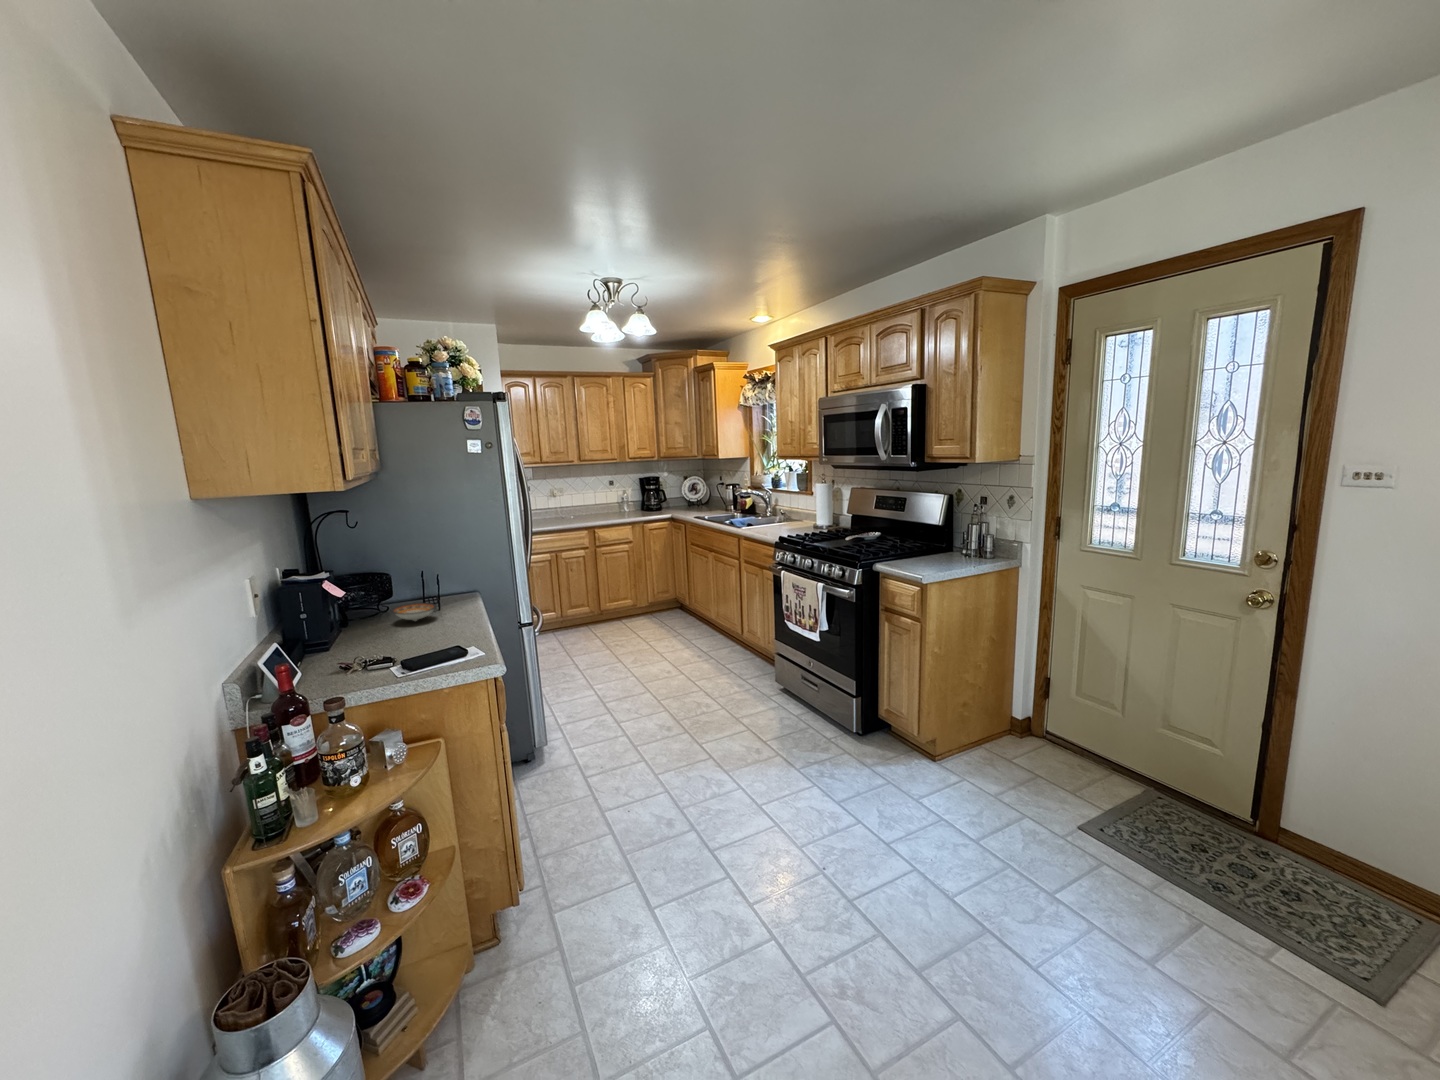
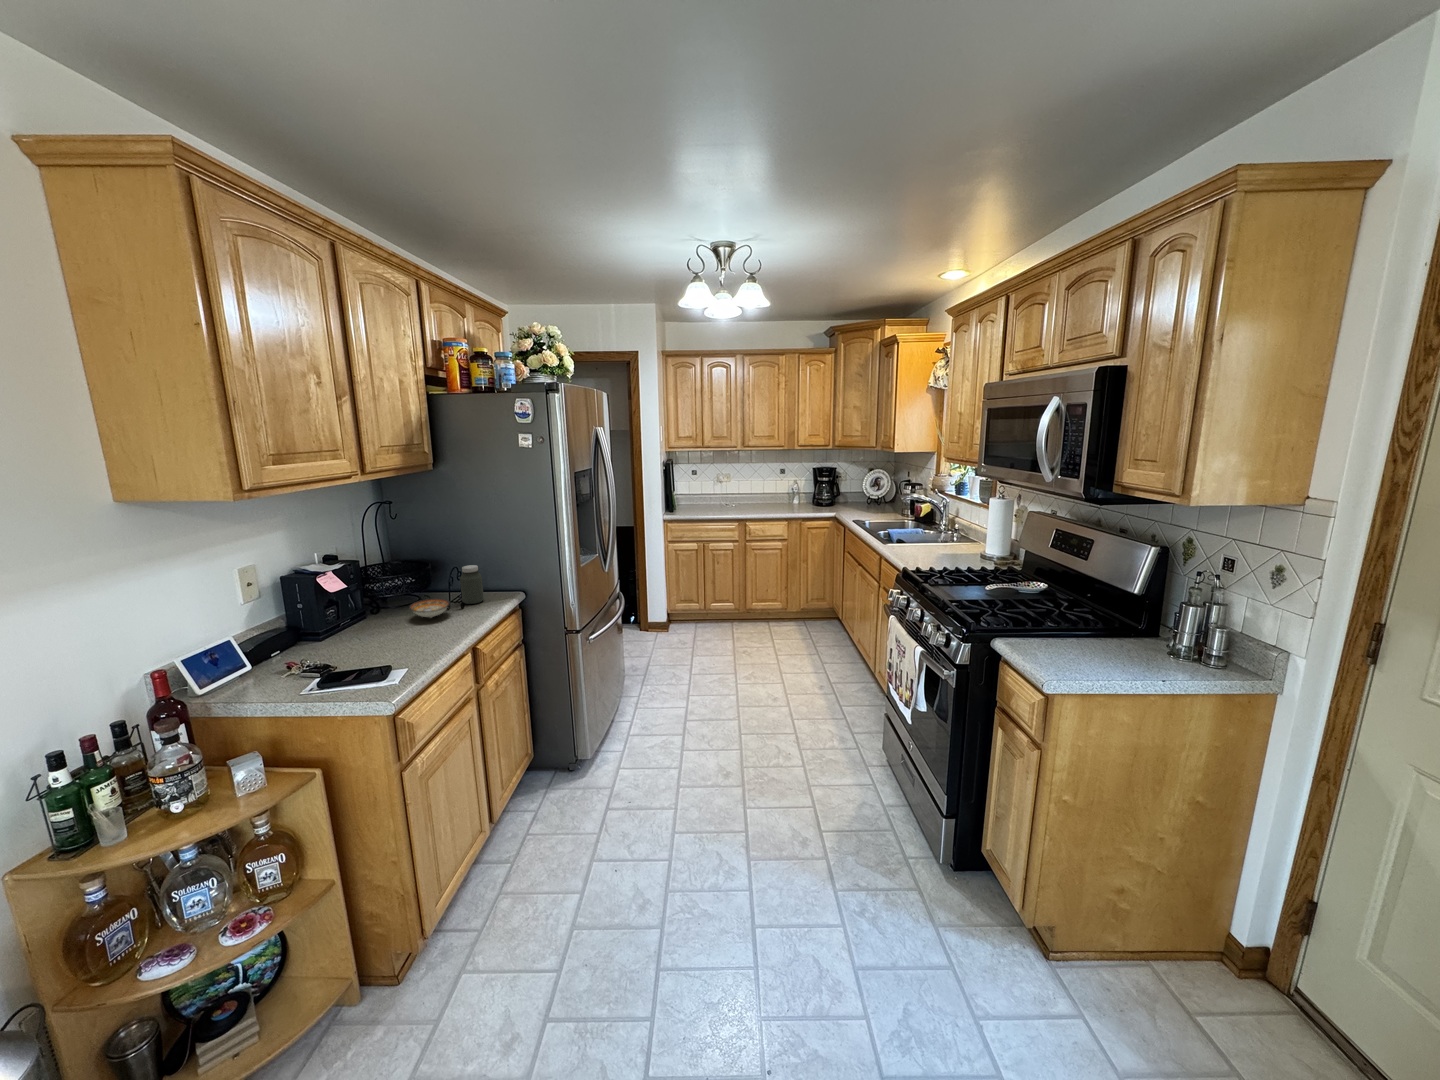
jar: none [424,570,448,608] -> present [460,565,484,604]

